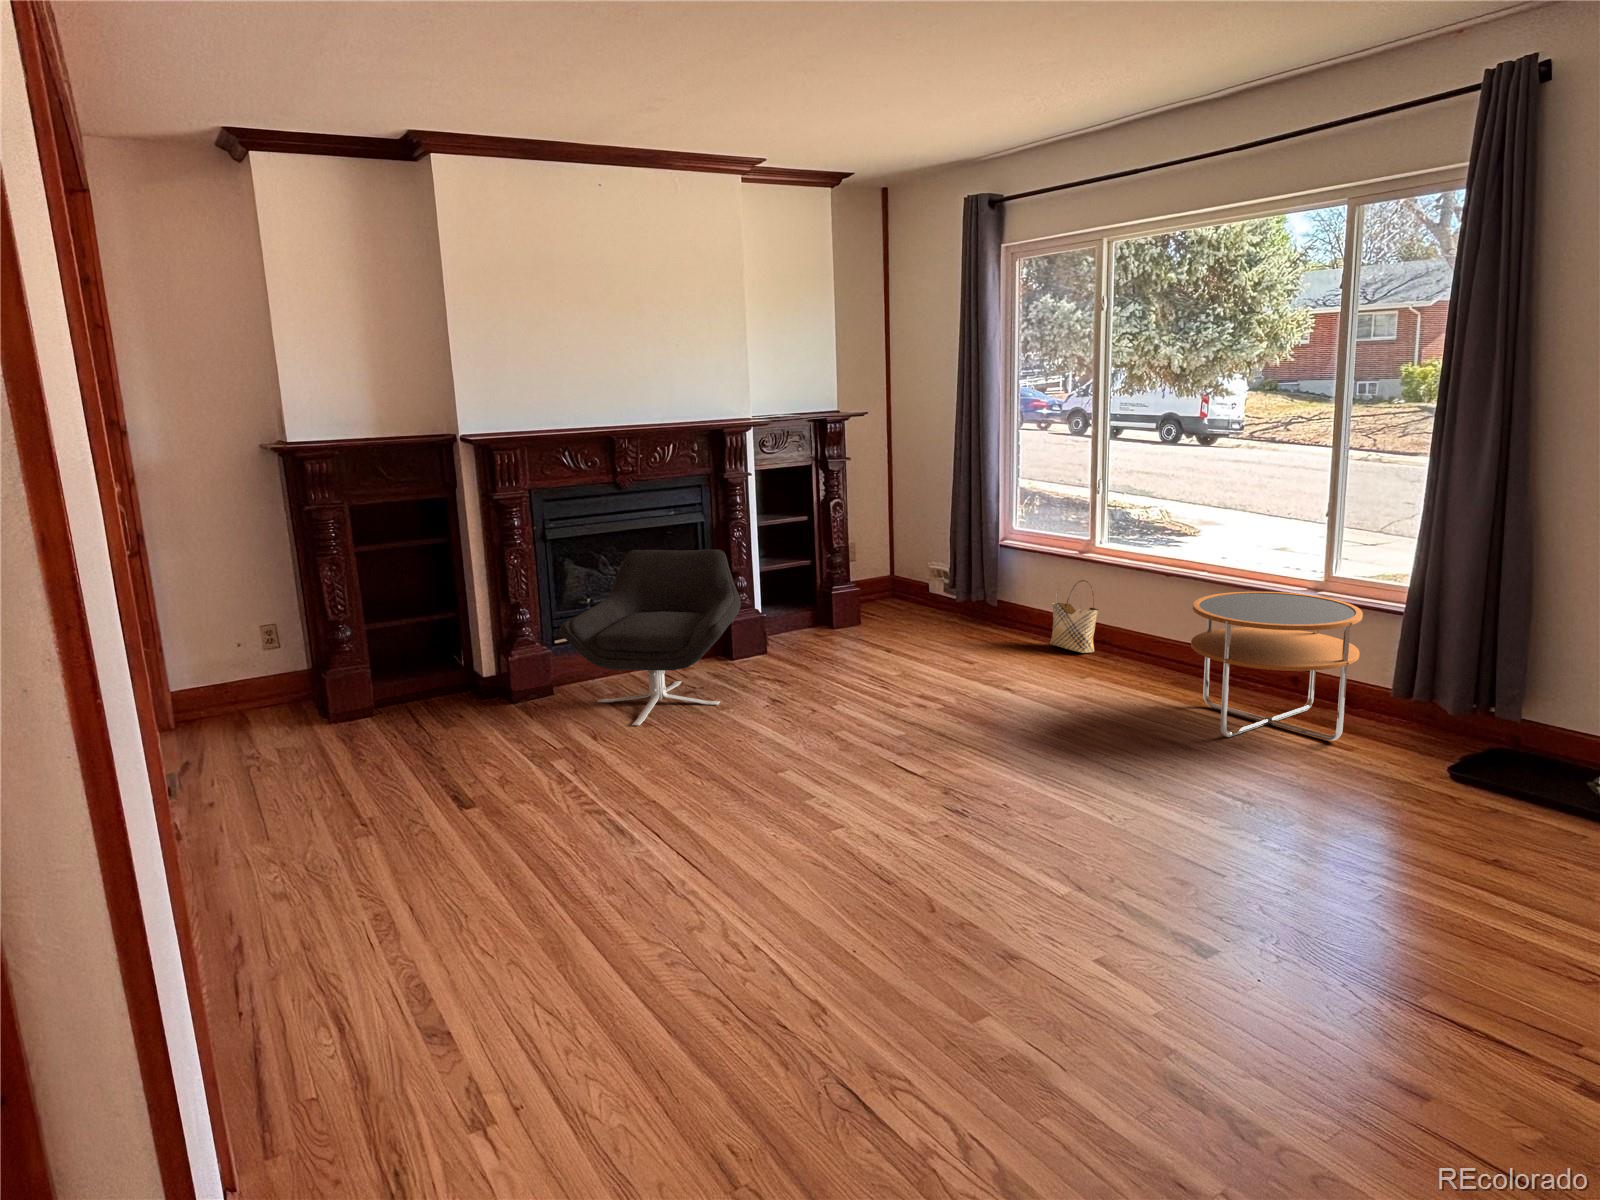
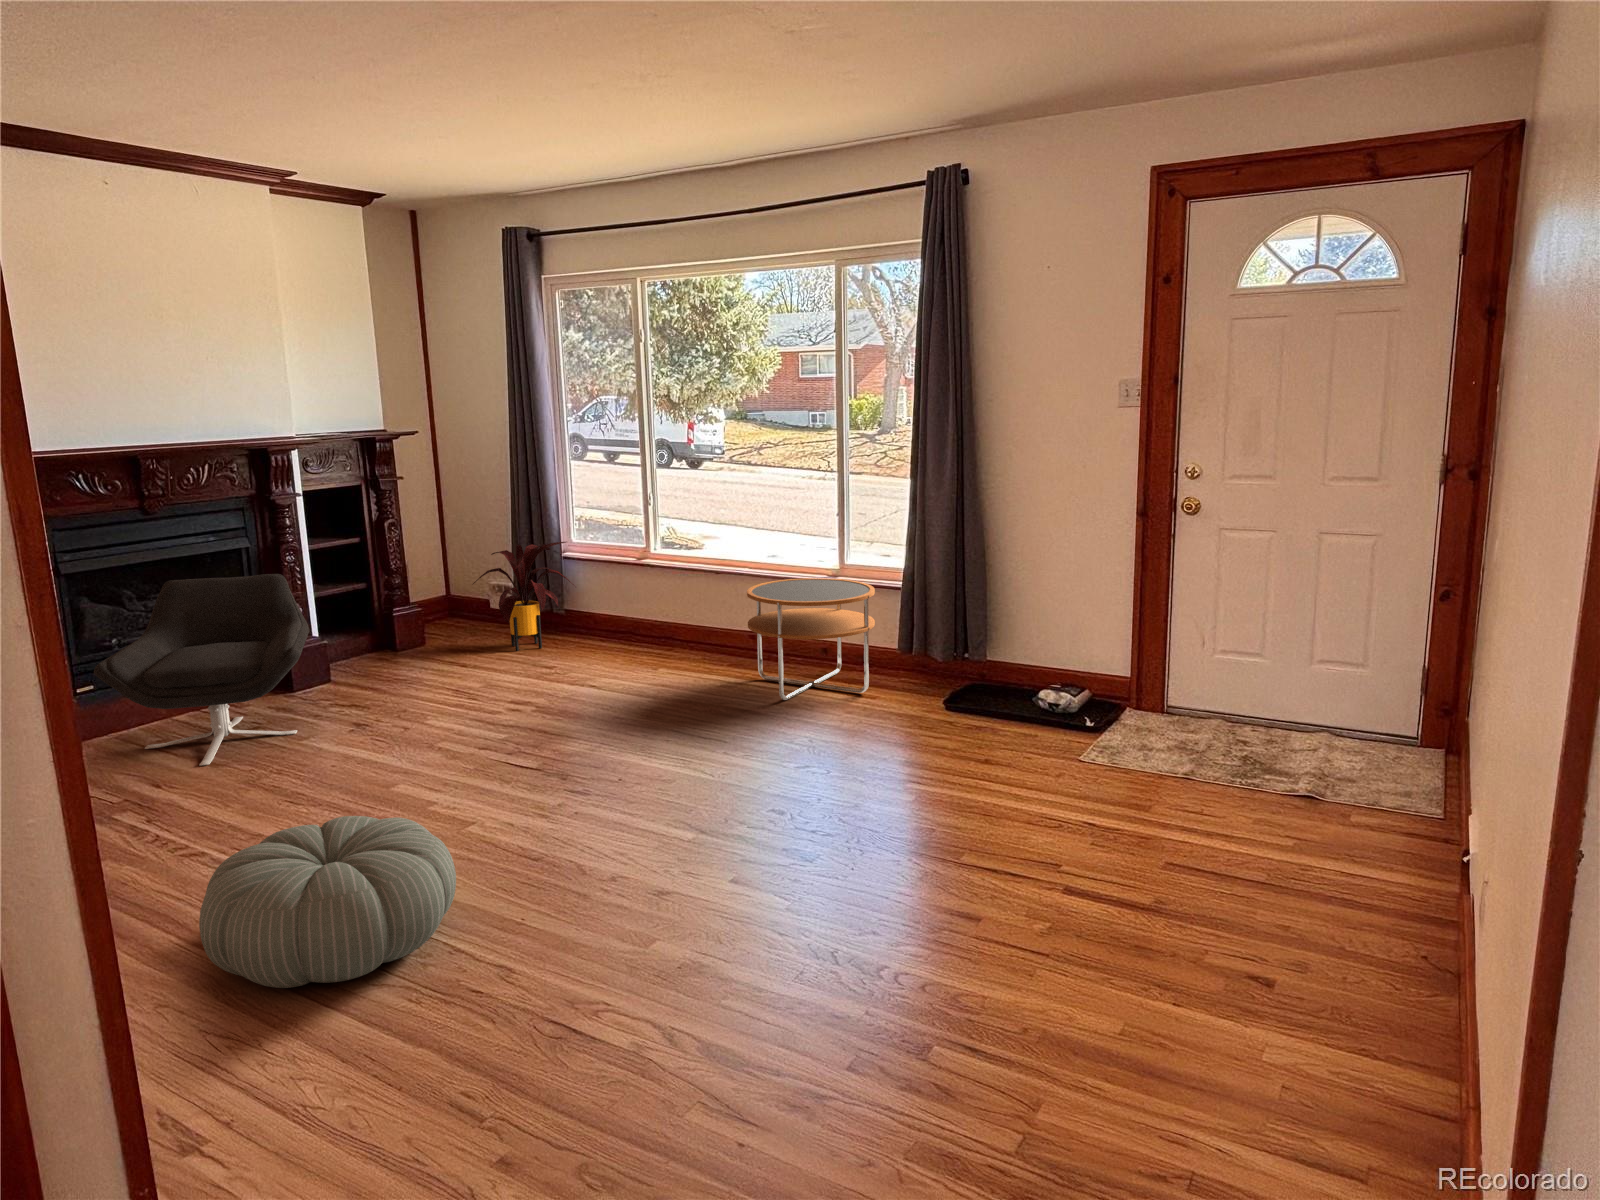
house plant: none [905,530,1013,641] -> present [473,542,574,651]
woven basket: present [1050,580,1098,653] -> none [615,583,658,648]
pouf: none [559,808,793,977] -> present [199,816,456,988]

